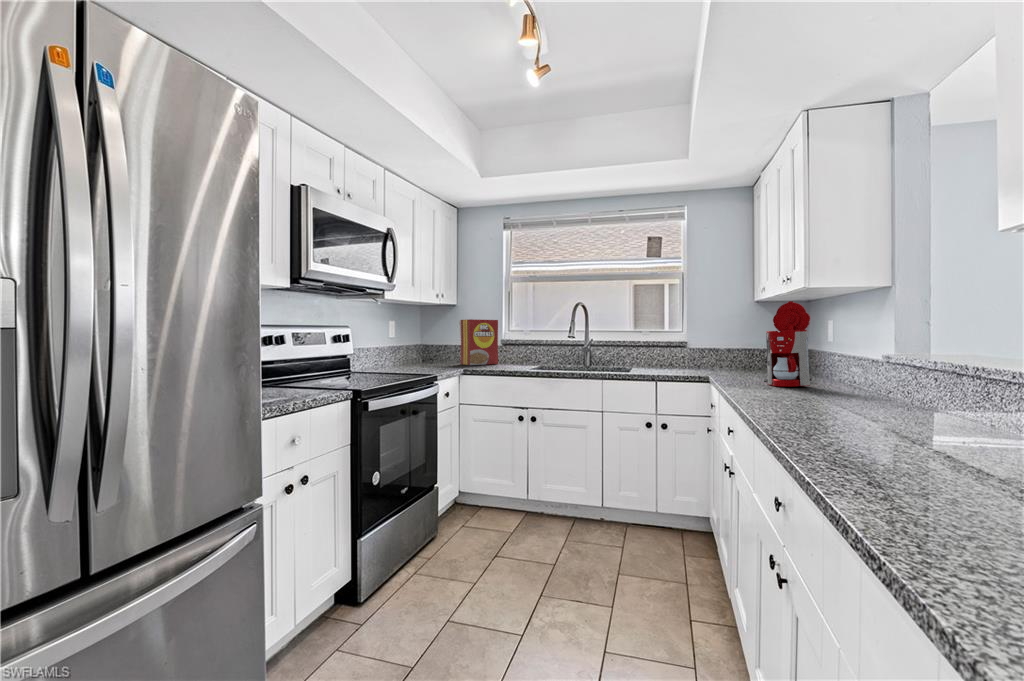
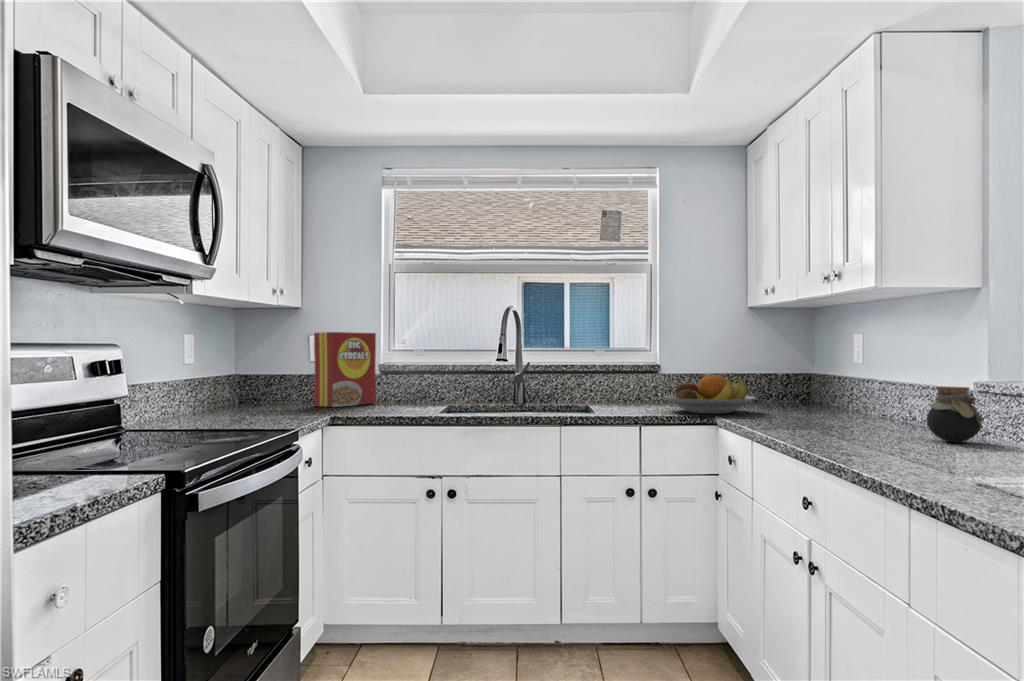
coffee maker: present [763,301,812,386] -> none [800,306,880,430]
fruit bowl: none [678,349,743,375] -> present [664,375,755,414]
jar: none [828,357,866,396] -> present [927,386,983,442]

